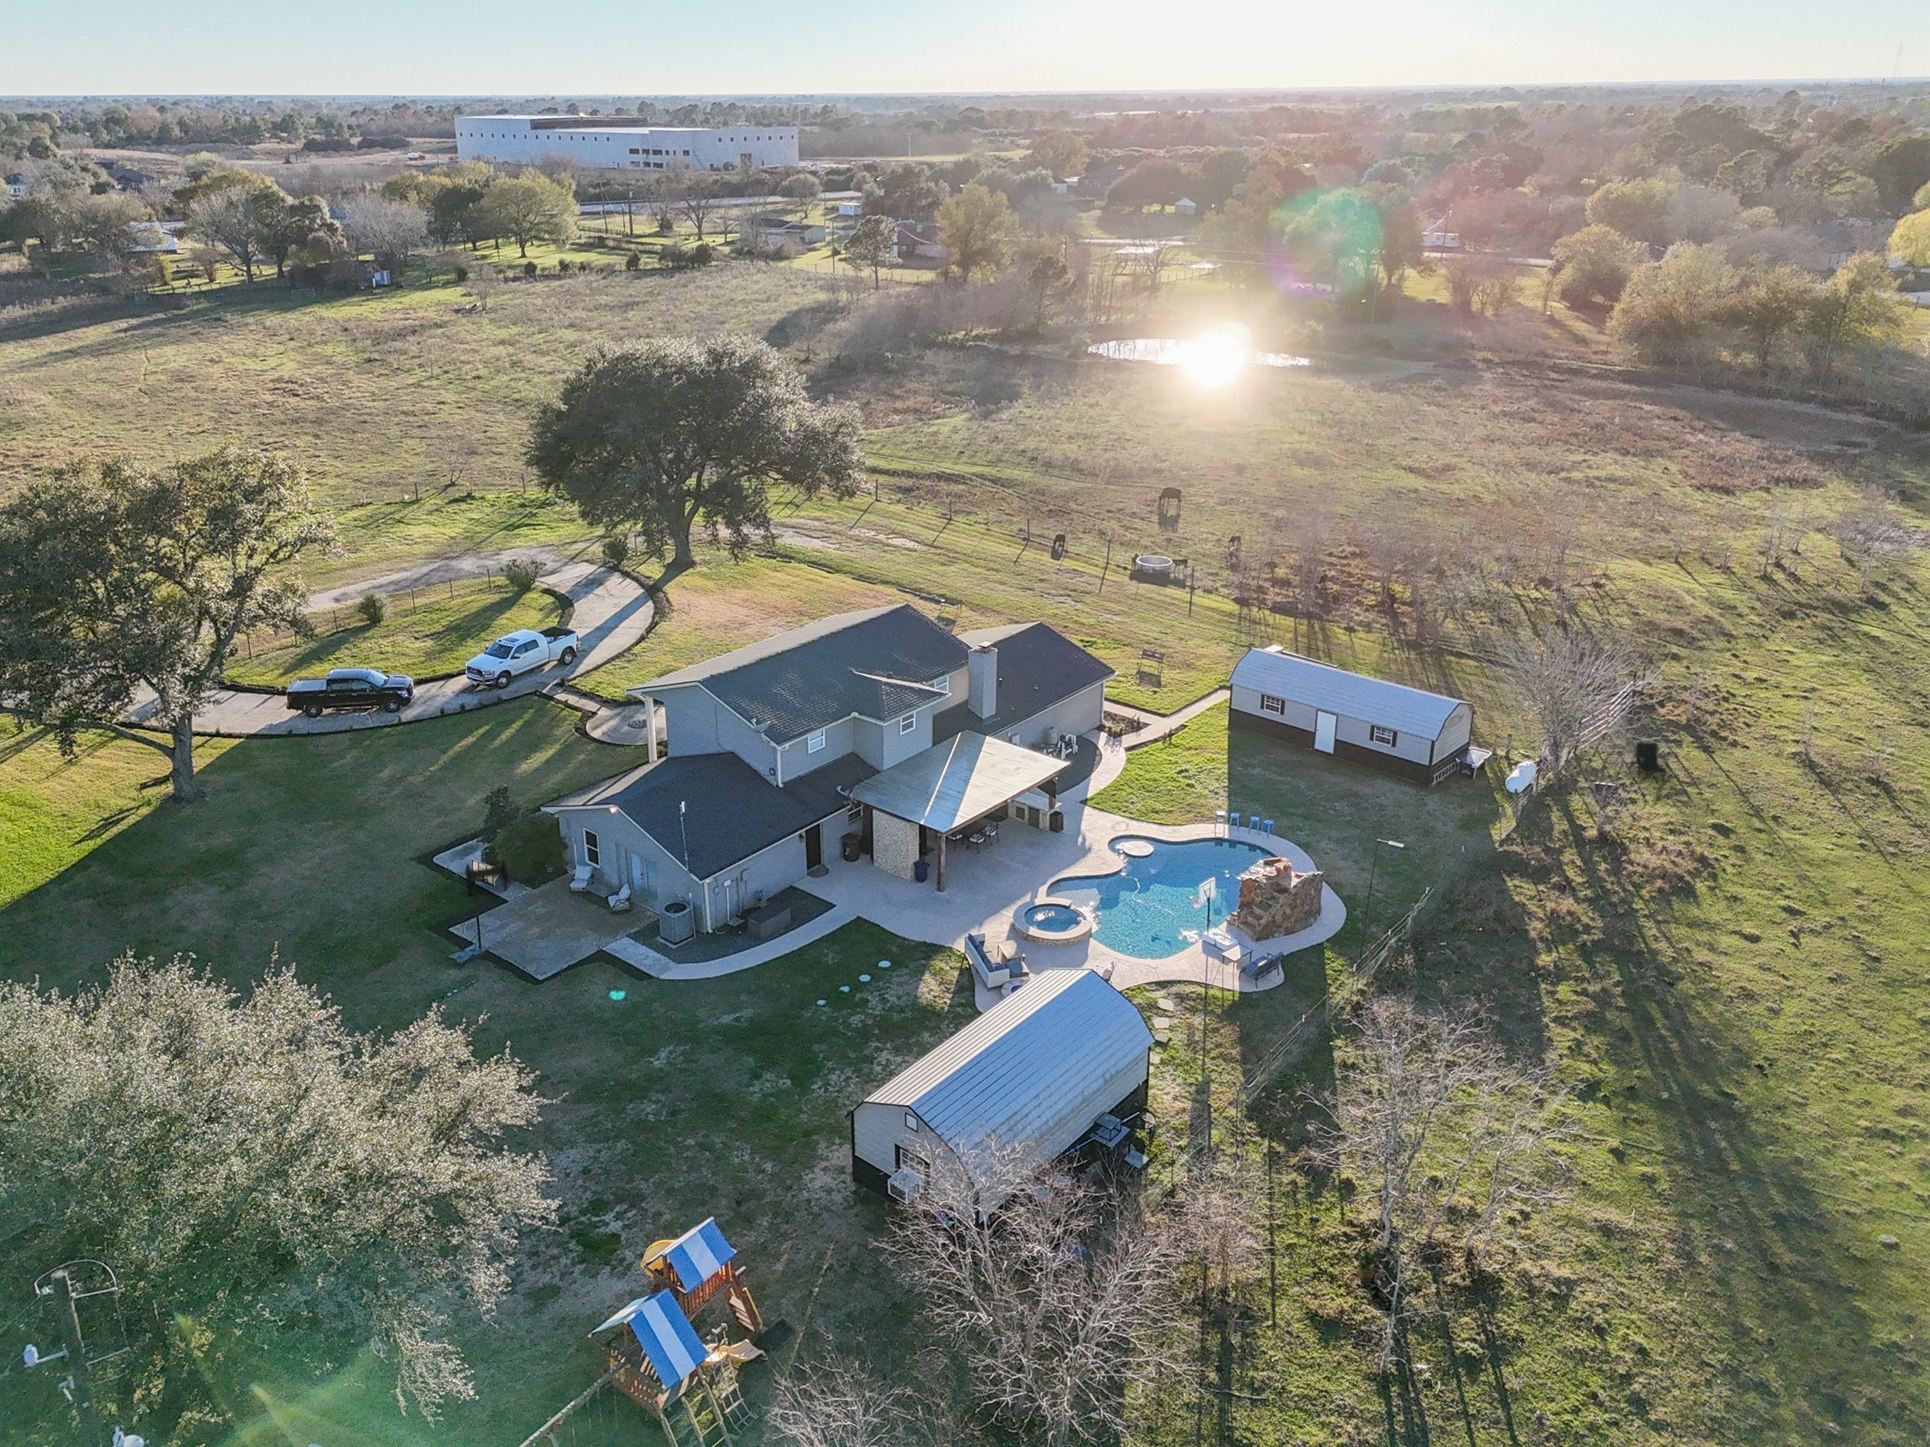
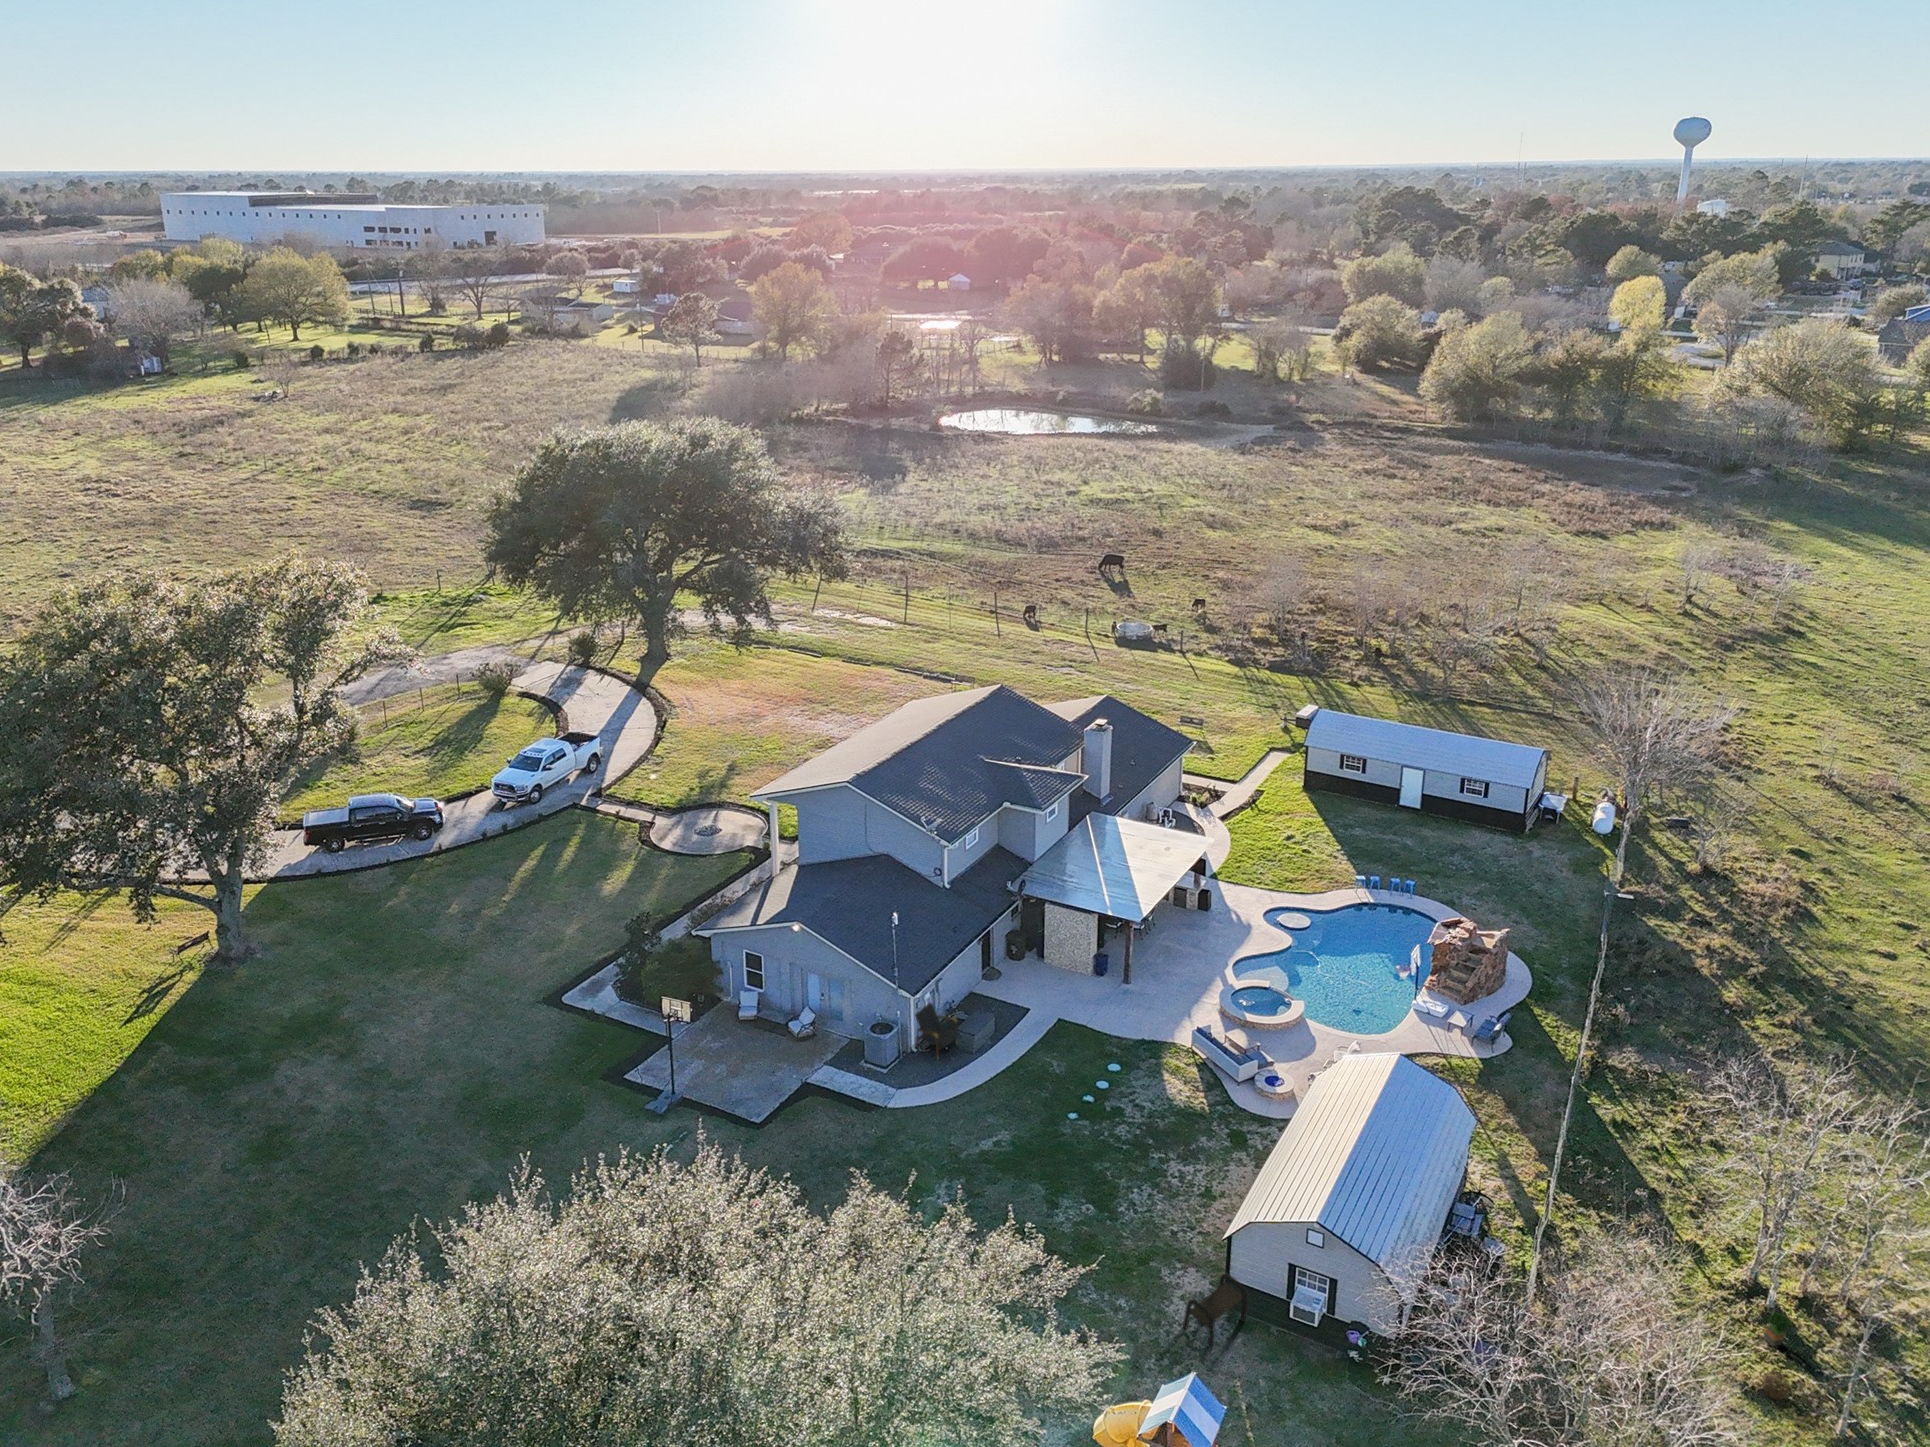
lounge chair: present [1632,742,1668,776] -> present [915,1003,960,1058]
bench: present [465,859,508,896] -> present [1183,1274,1248,1349]
woven basket: none [1321,1301,1344,1327] -> present [1763,1372,1790,1399]

